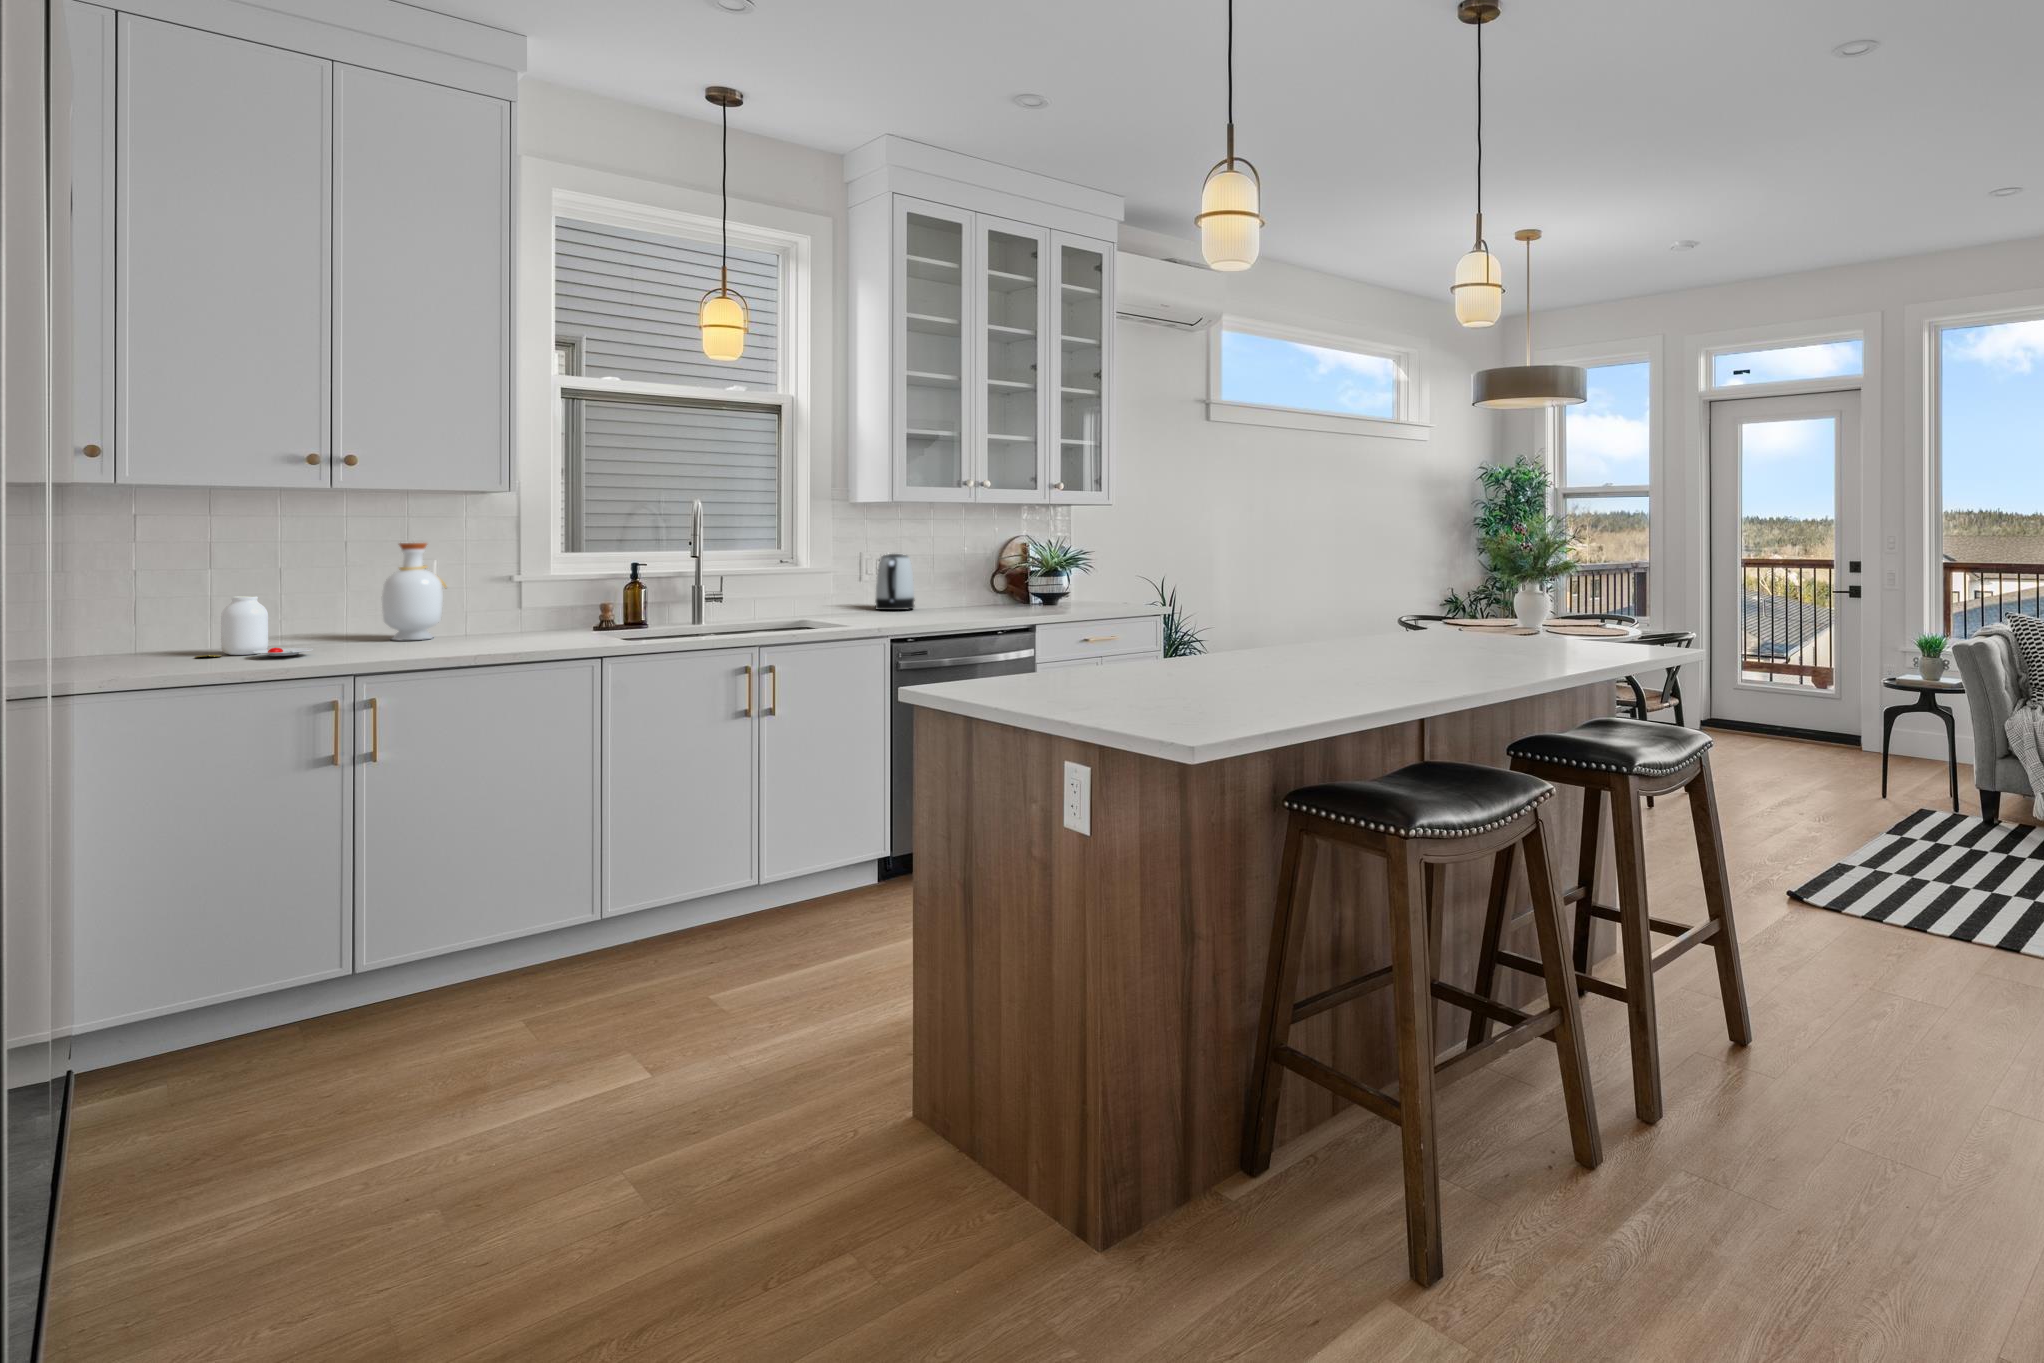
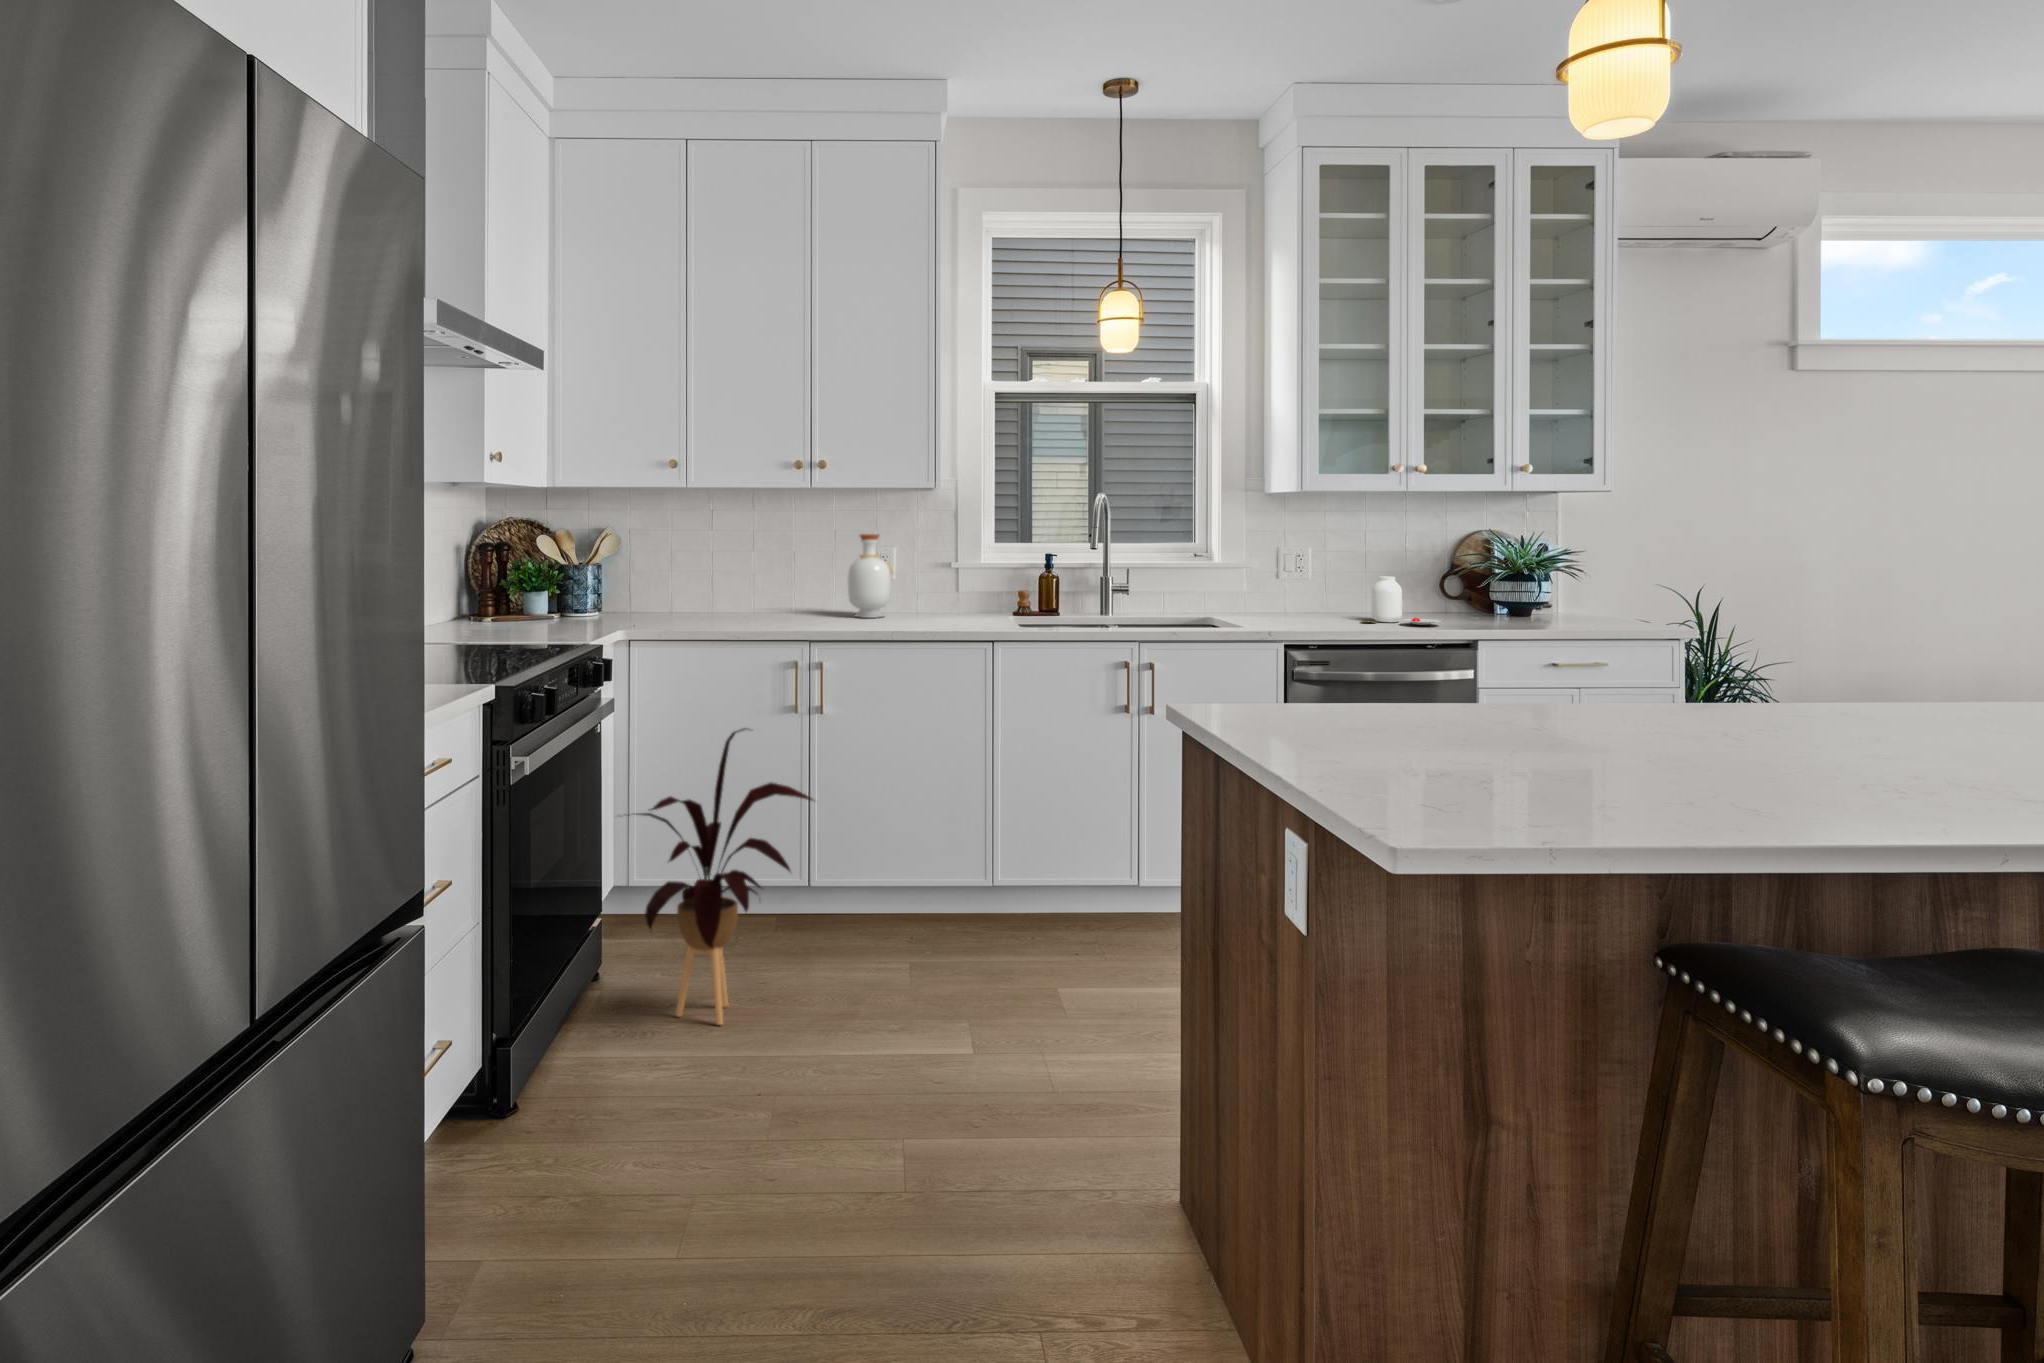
kettle: present [875,554,915,610] -> none [1300,548,1344,611]
jar: present [195,596,313,658] -> present [1360,576,1441,625]
house plant: none [101,788,433,1188] -> present [625,728,813,1025]

